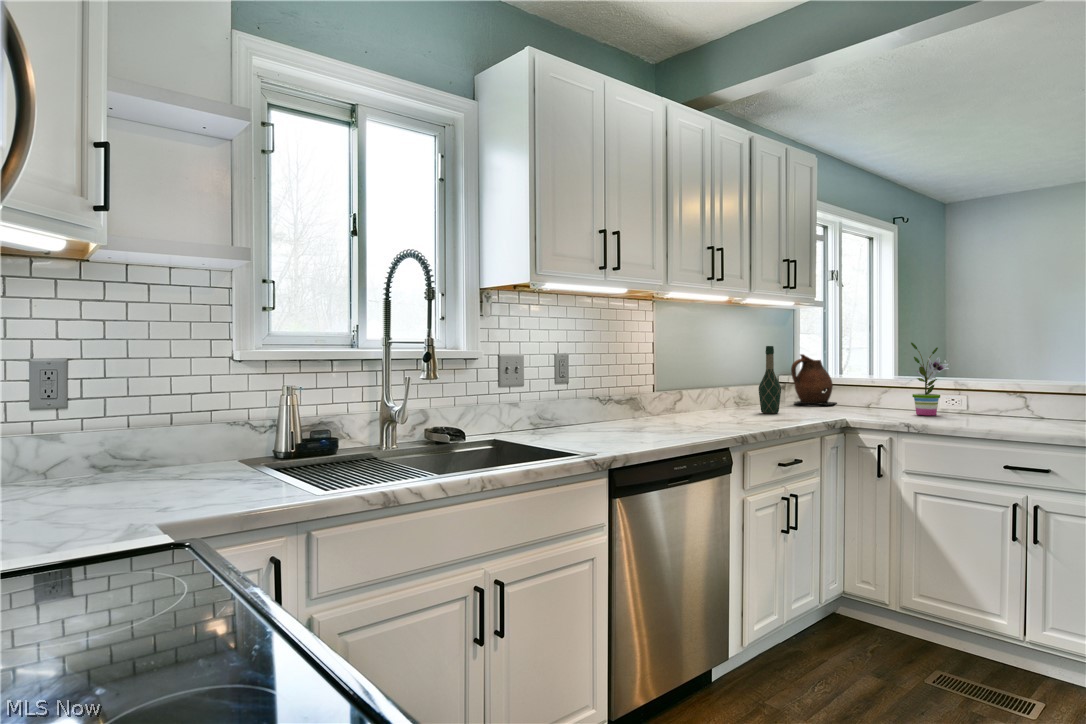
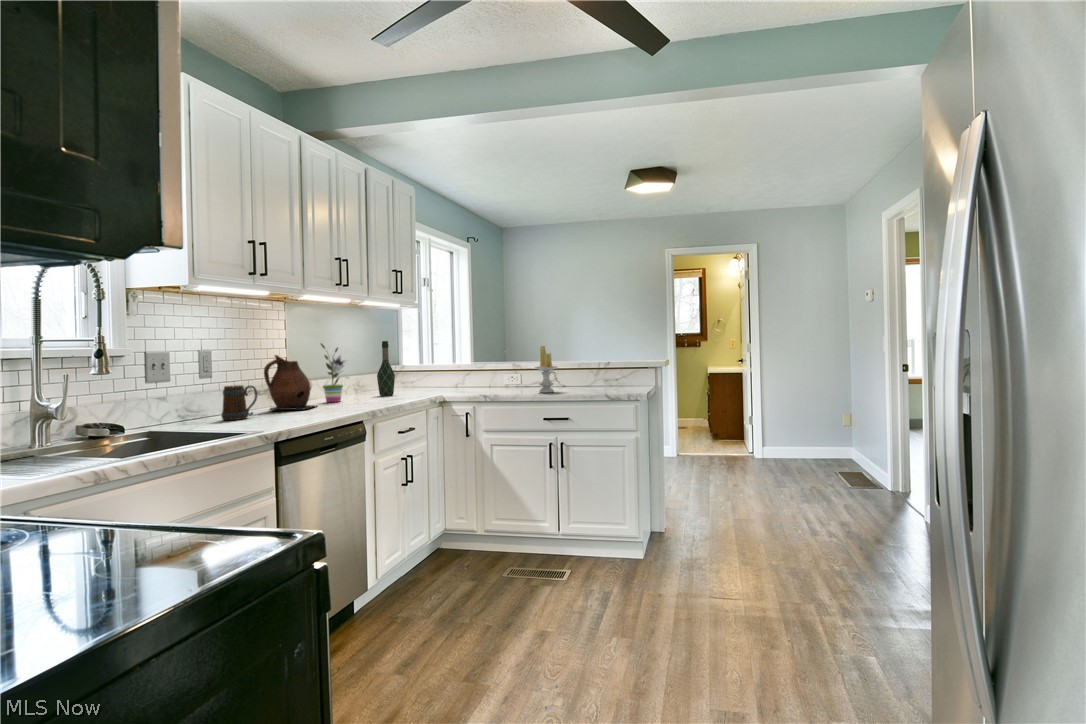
potted plant: present [911,342,949,415] -> present [321,343,347,402]
ceramic pitcher: present [791,354,836,405] -> present [264,355,315,410]
candle: none [990,355,1033,425] -> present [535,346,558,393]
mug: none [571,394,610,433] -> present [222,385,257,420]

